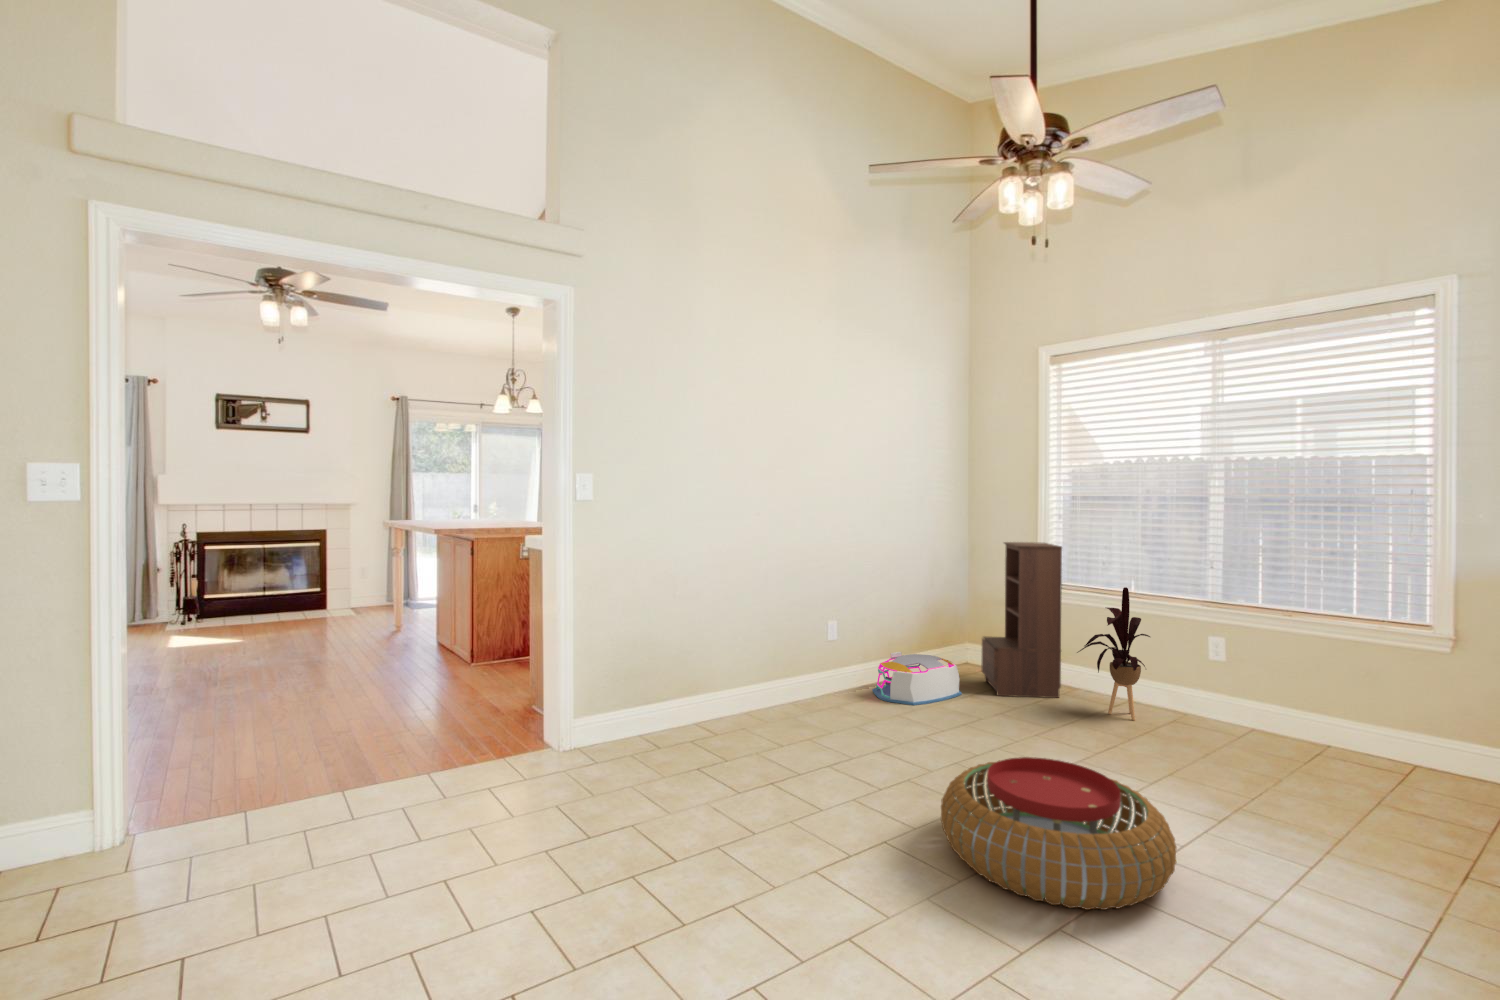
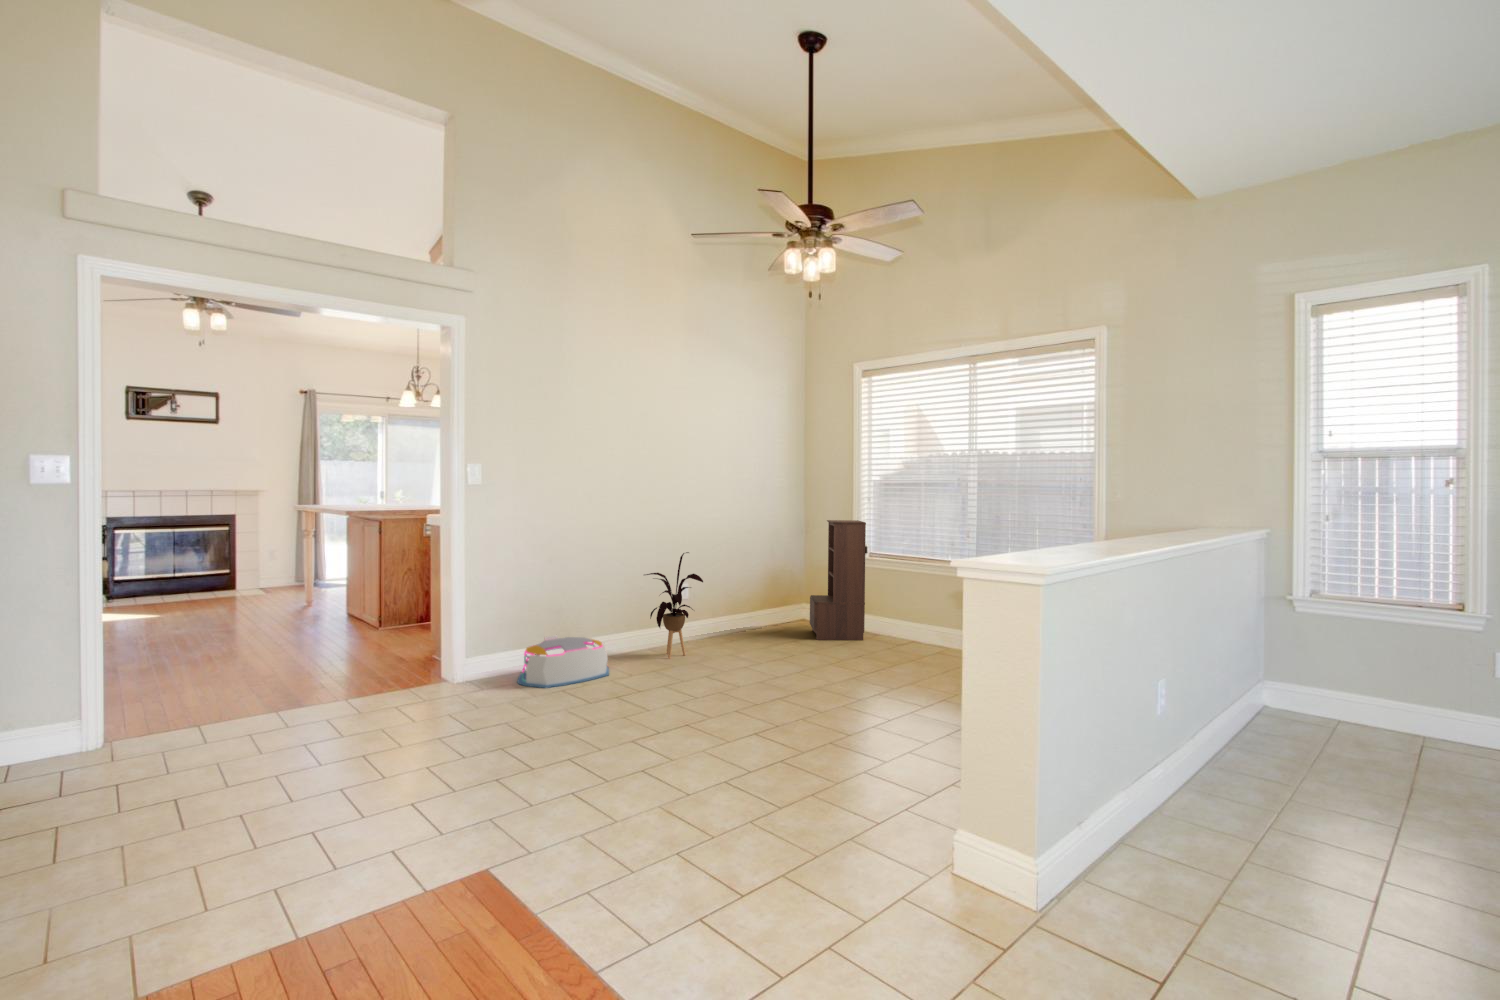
house plant: present [1077,587,1150,720] -> present [646,552,703,658]
storage bin: present [872,652,962,705] -> present [517,635,609,688]
pouf: present [941,757,1176,910] -> none [729,664,877,751]

